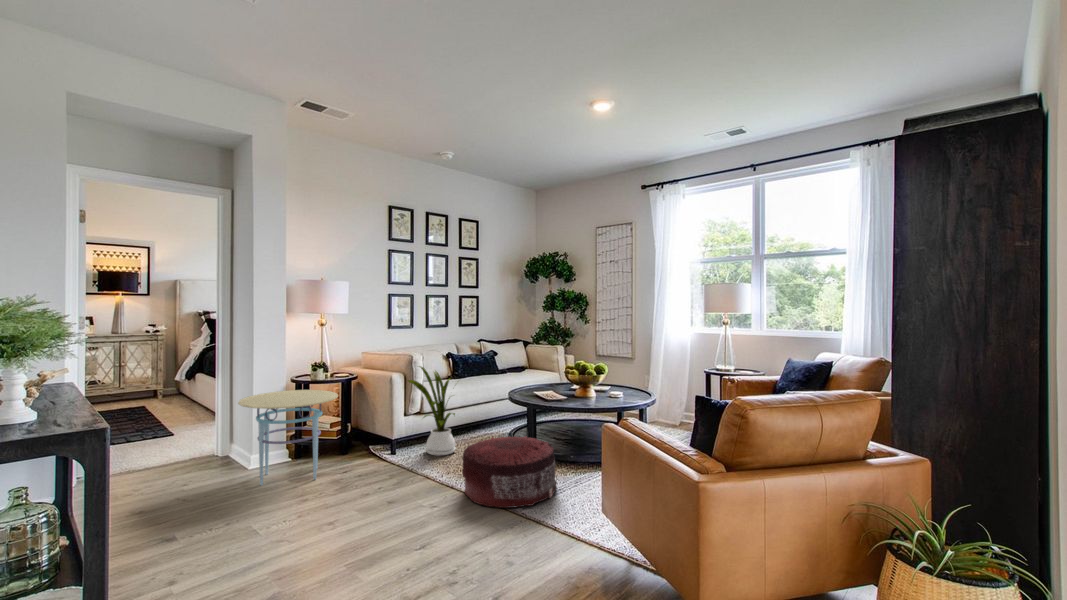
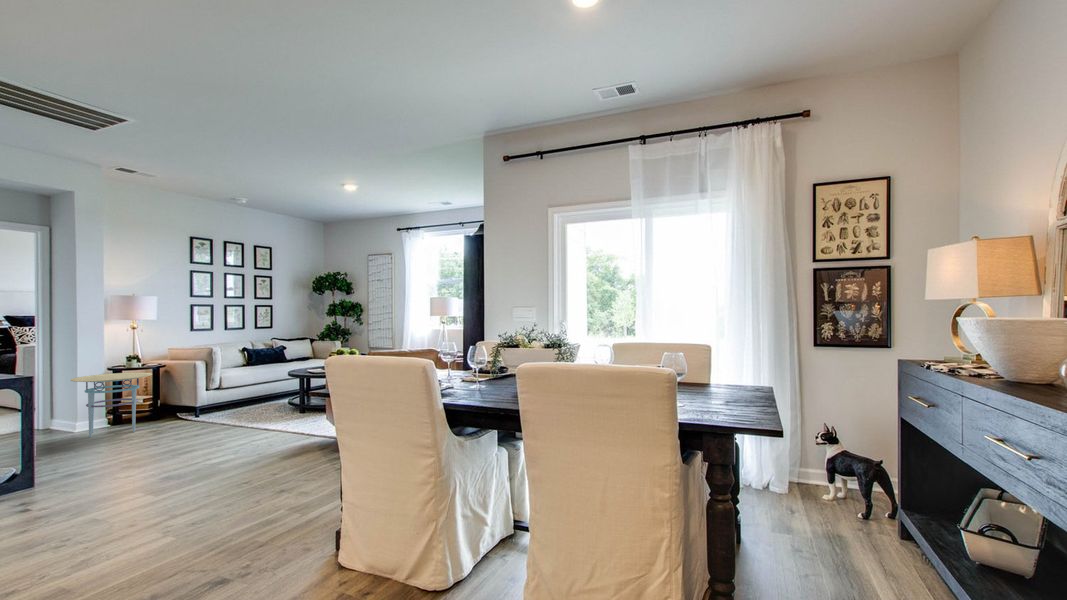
house plant: present [408,367,456,456] -> none [207,353,251,416]
pouf: present [462,436,557,508] -> none [247,393,315,432]

